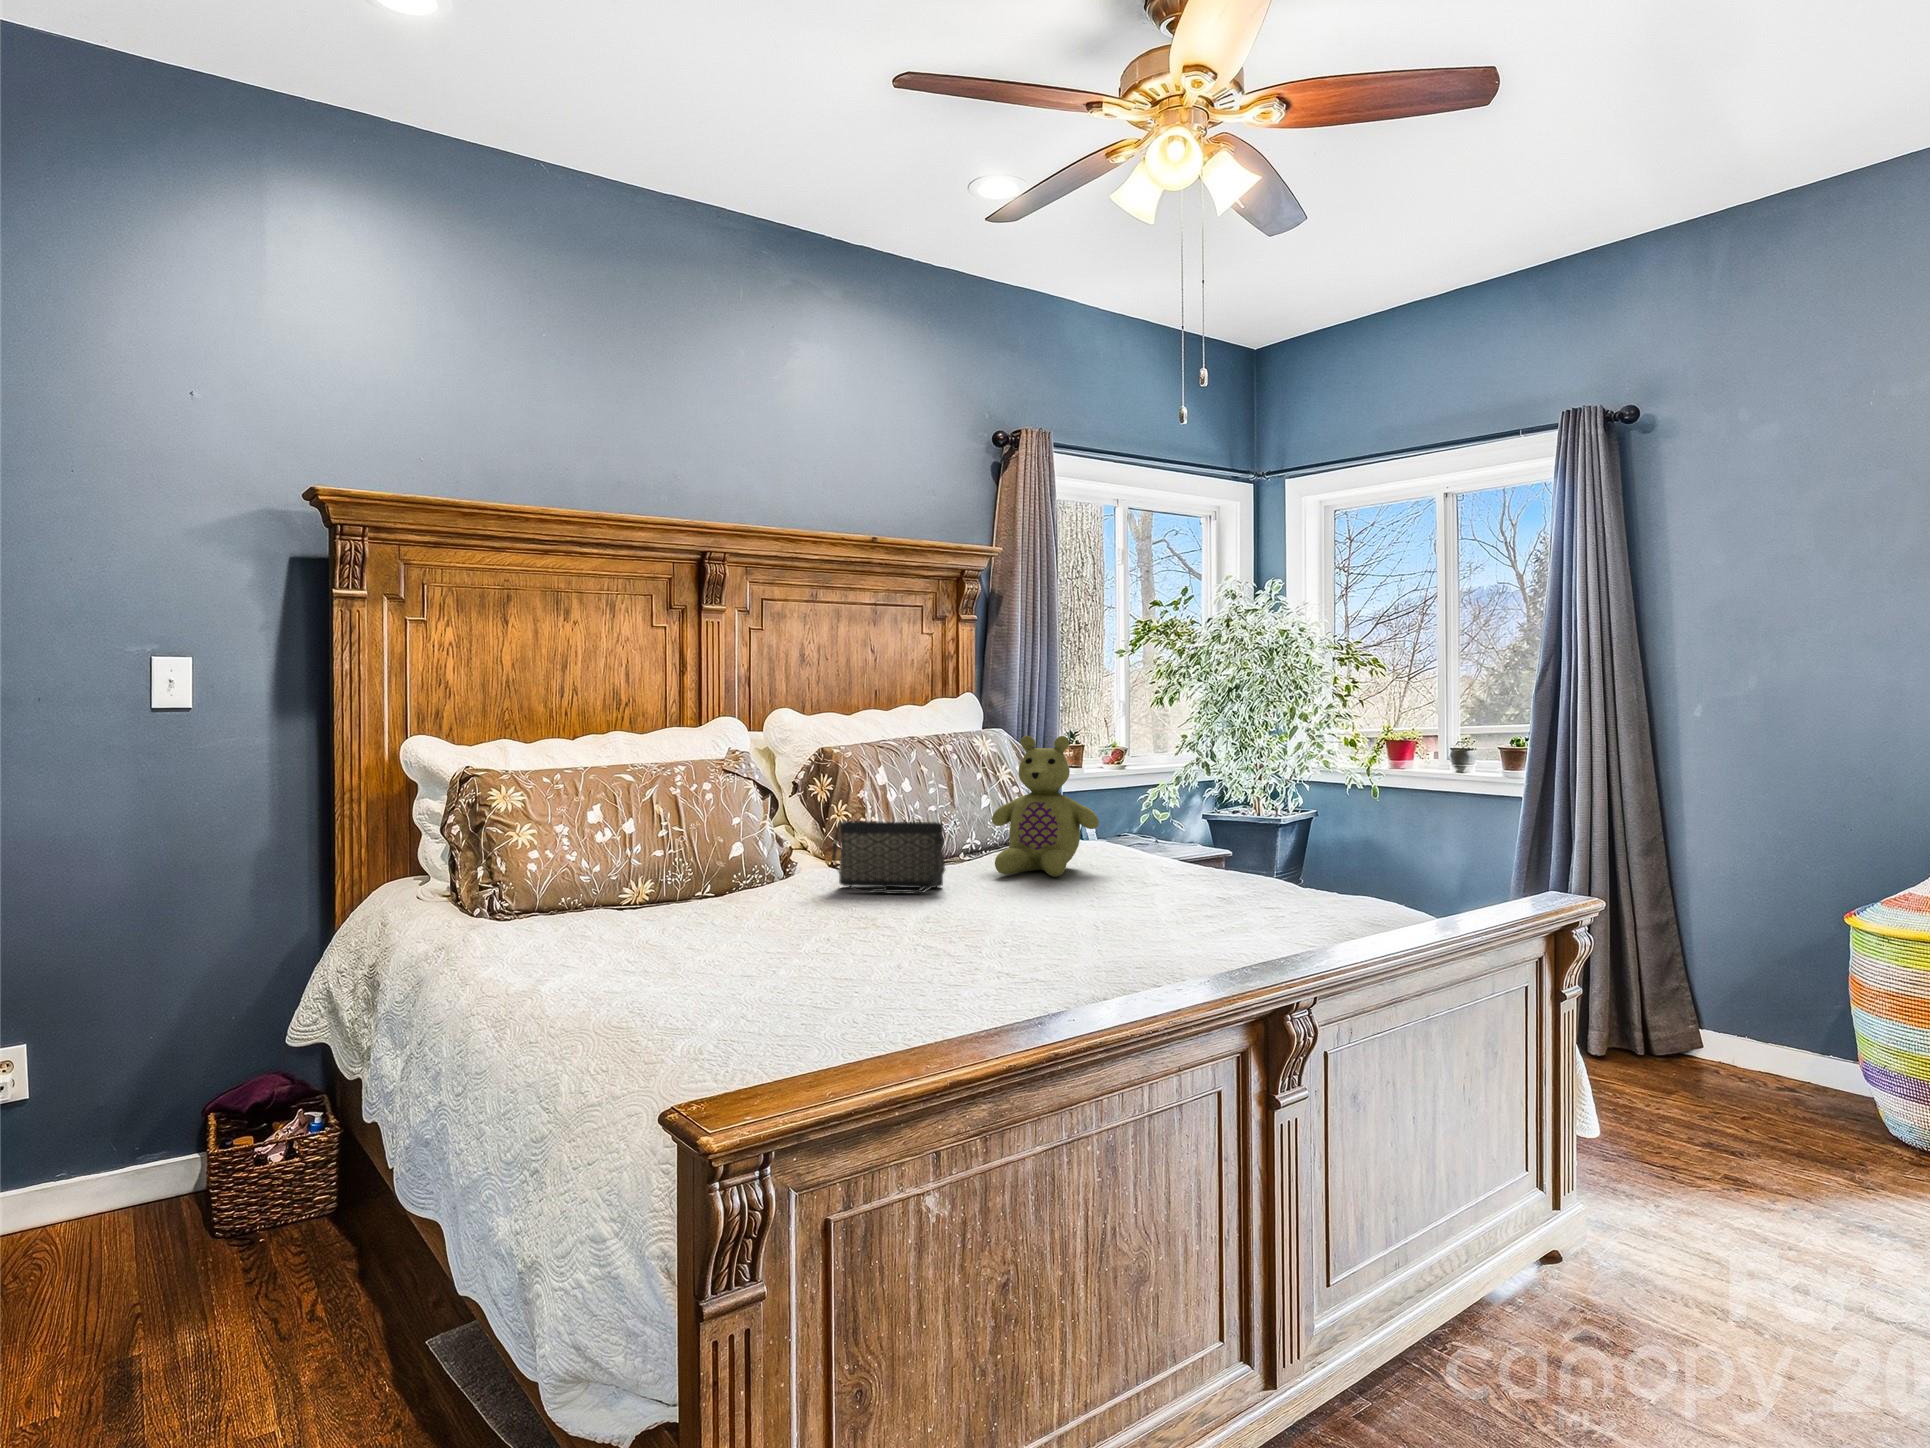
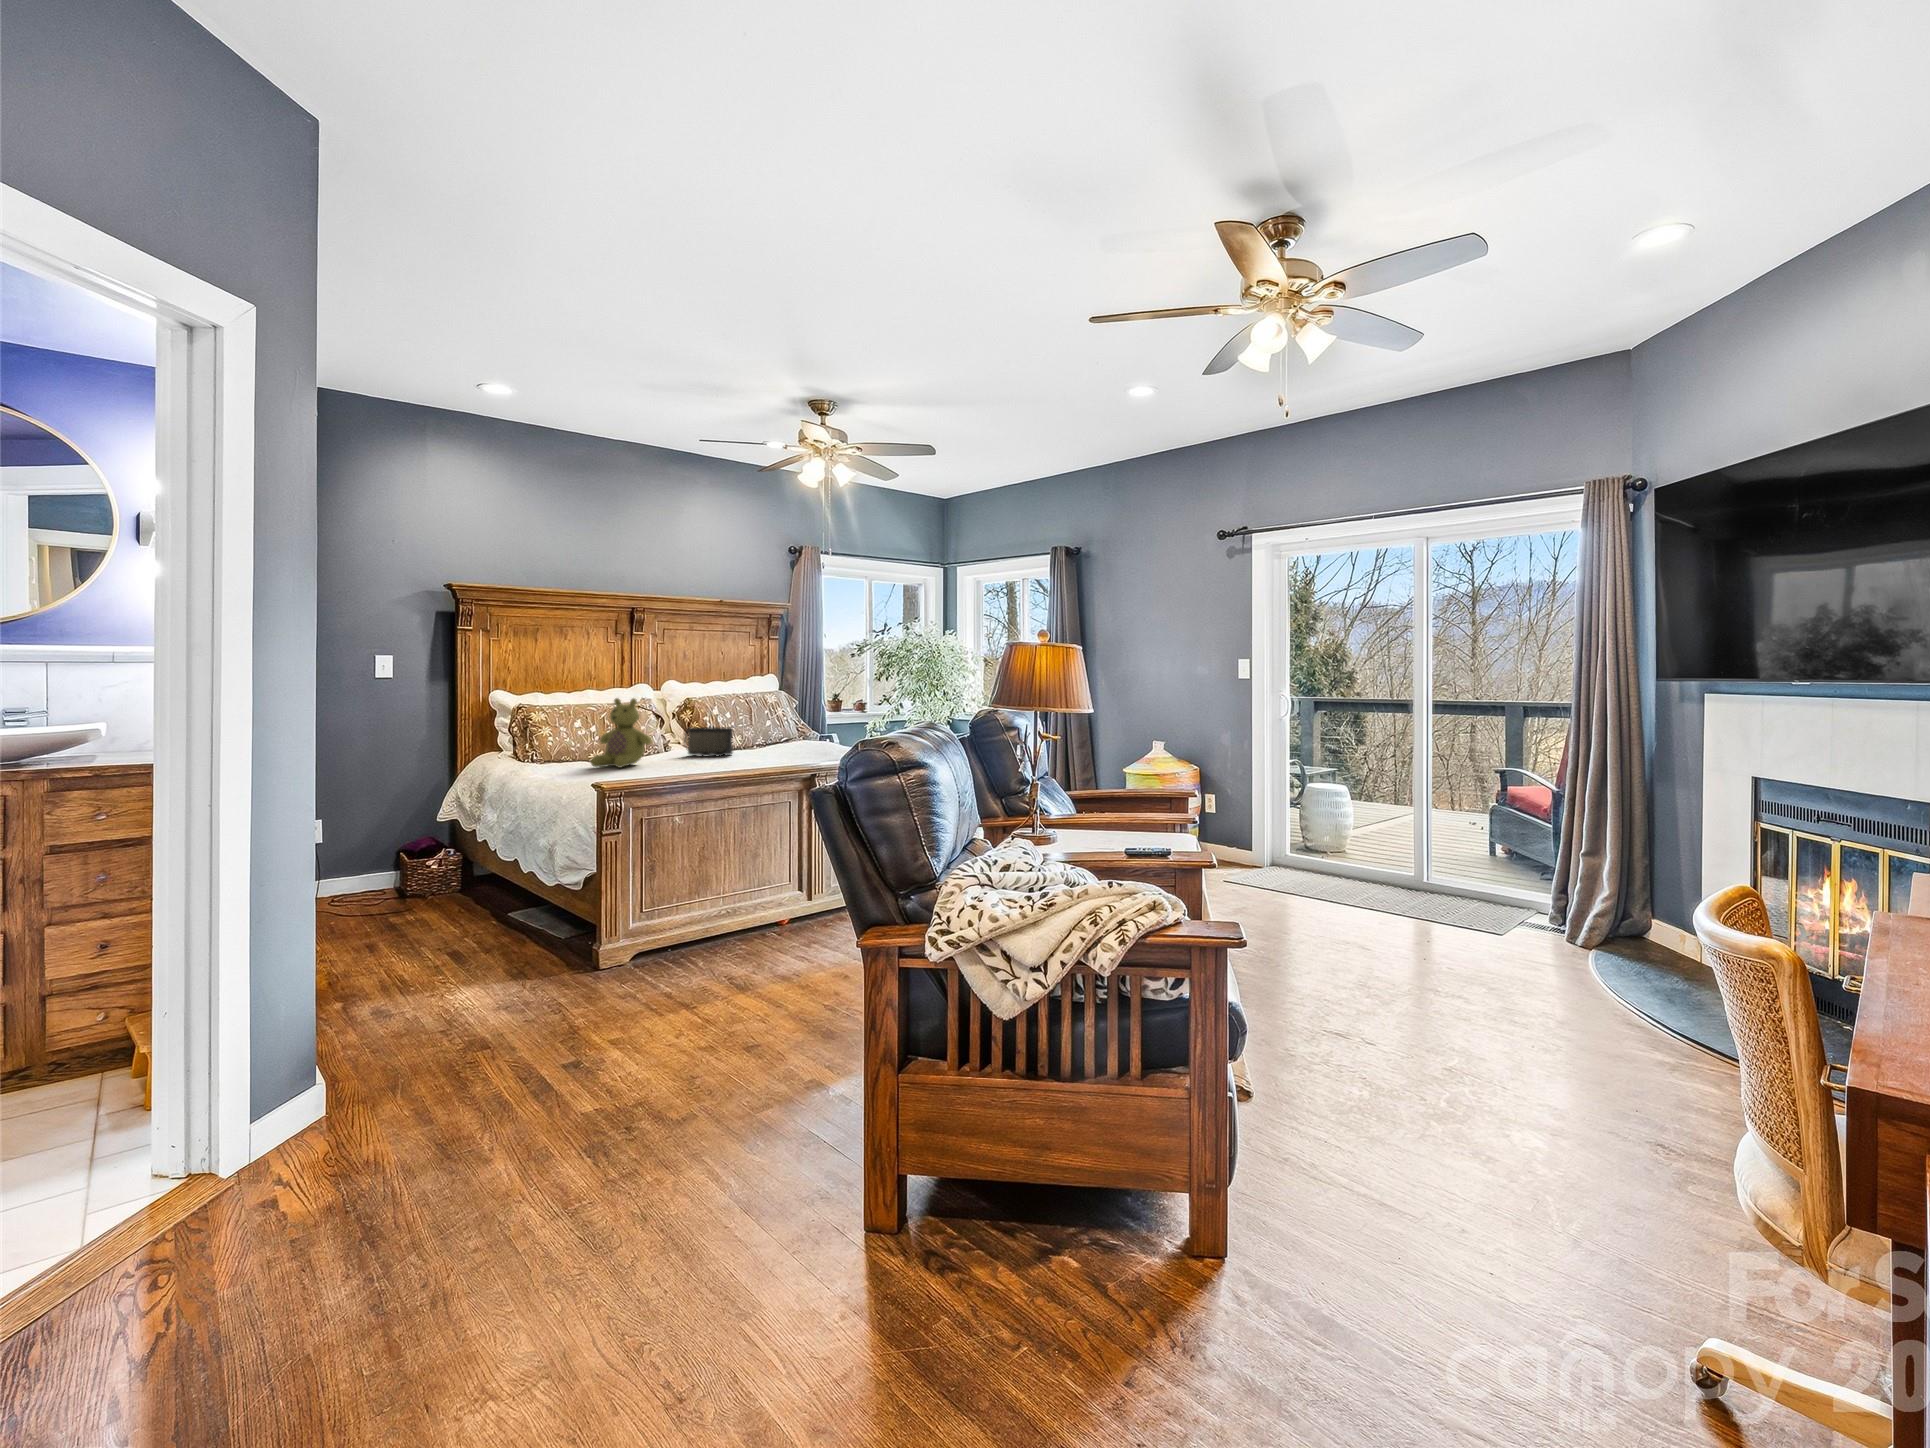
stuffed bear: present [992,736,1099,877] -> present [591,698,651,768]

